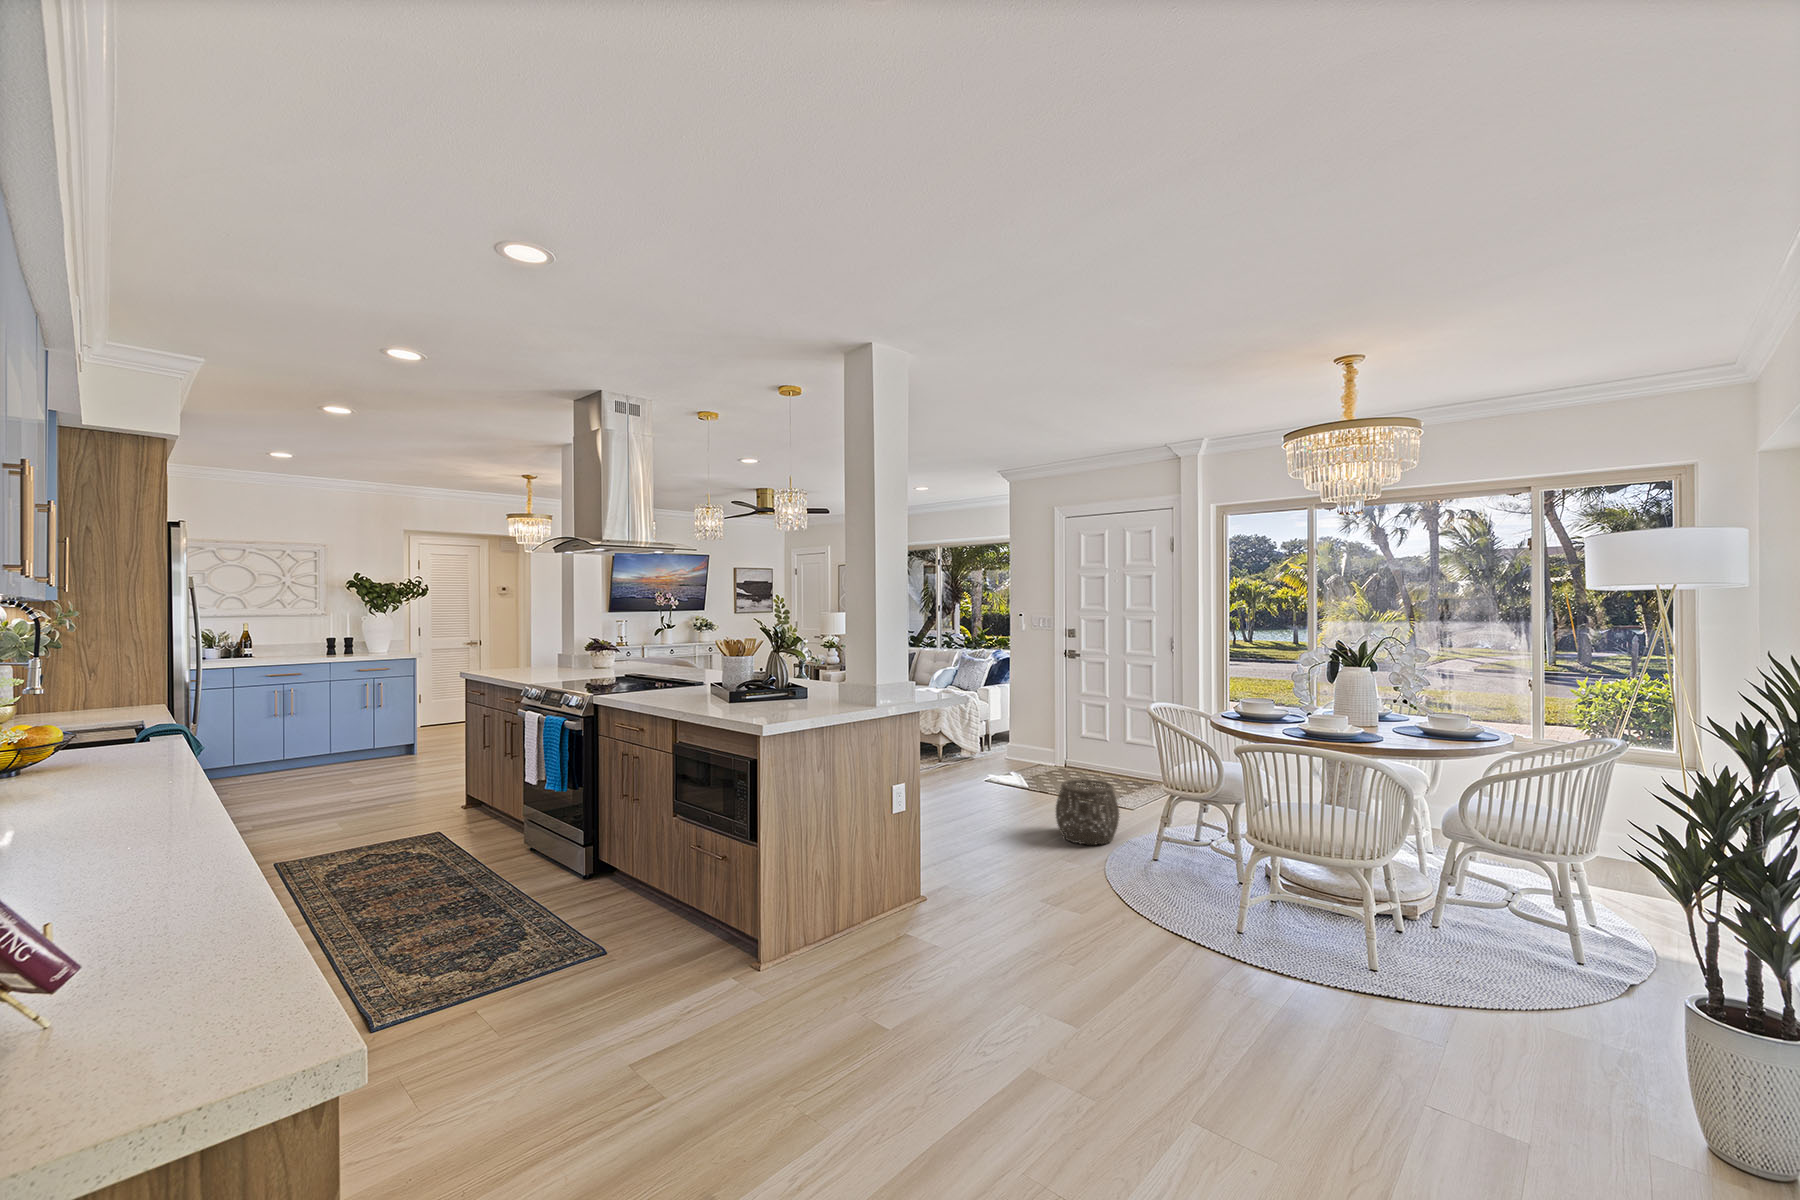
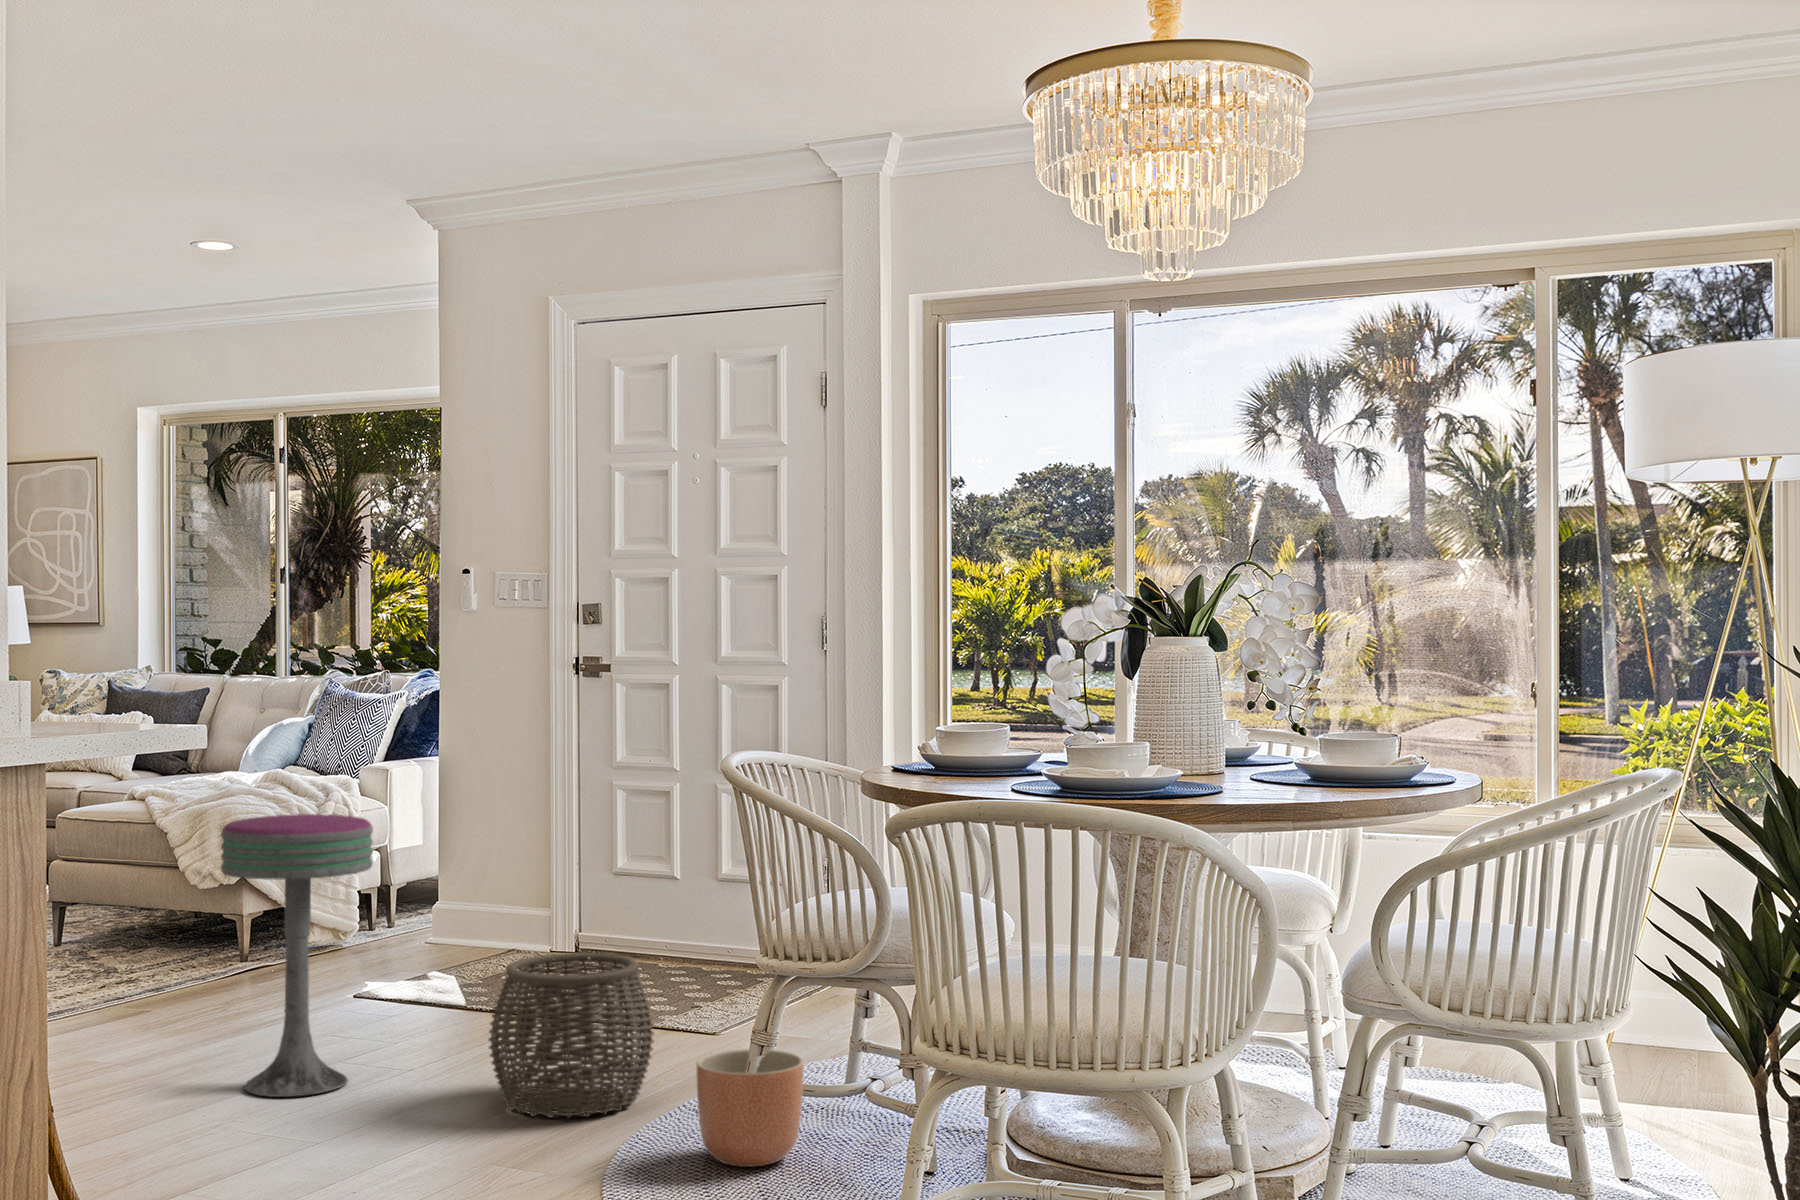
bar stool: none [953,720,1007,826] -> present [221,814,373,1097]
planter: none [1144,826,1189,874] -> present [696,1049,804,1167]

